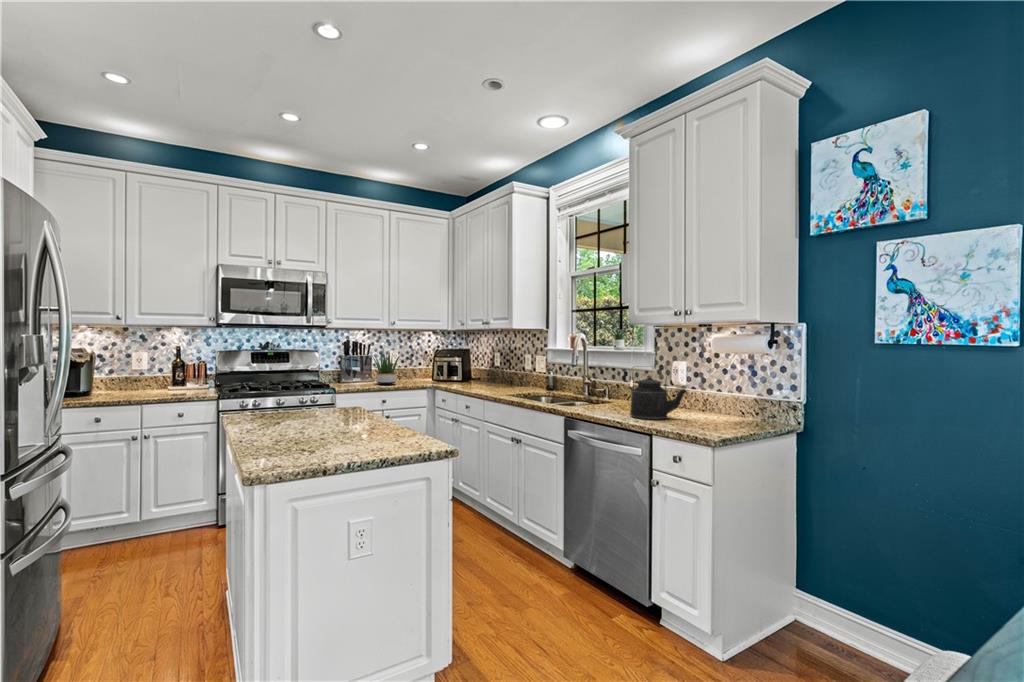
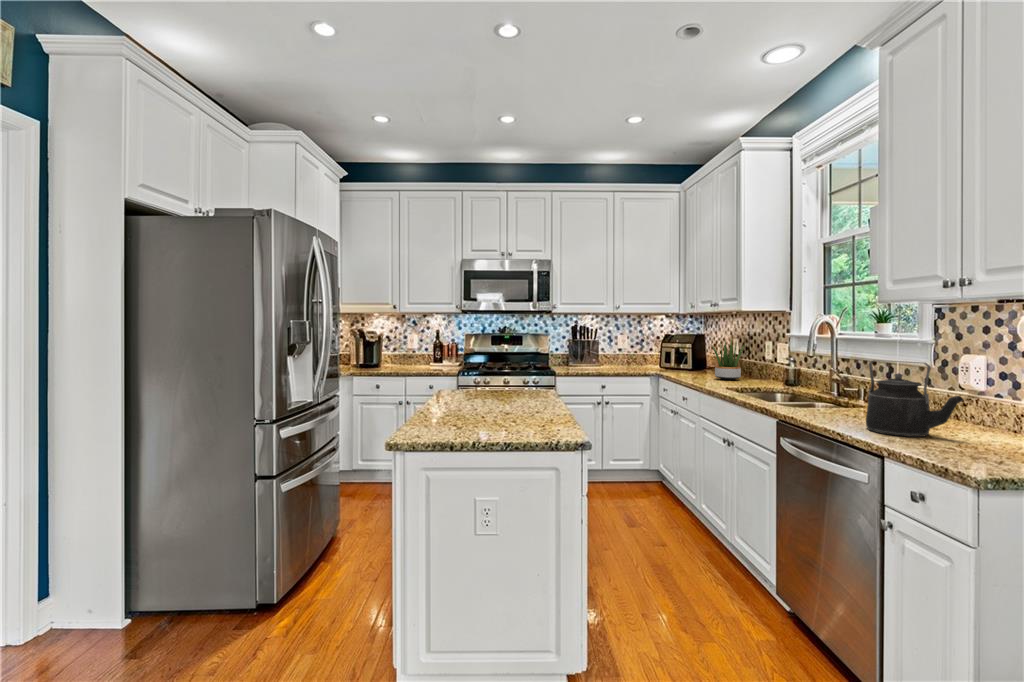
potted plant: present [373,351,400,385] -> present [711,339,744,380]

